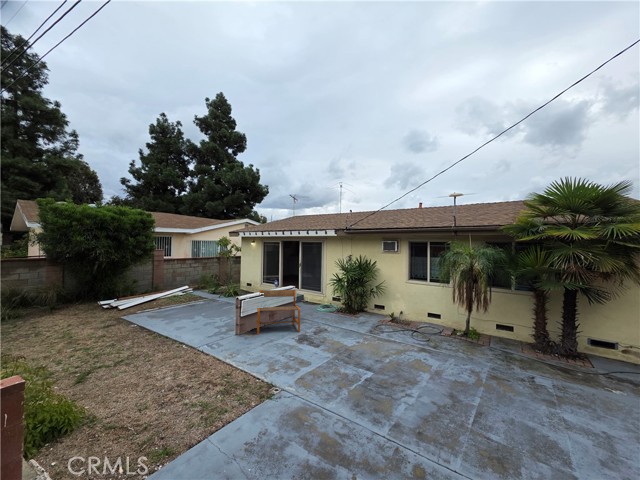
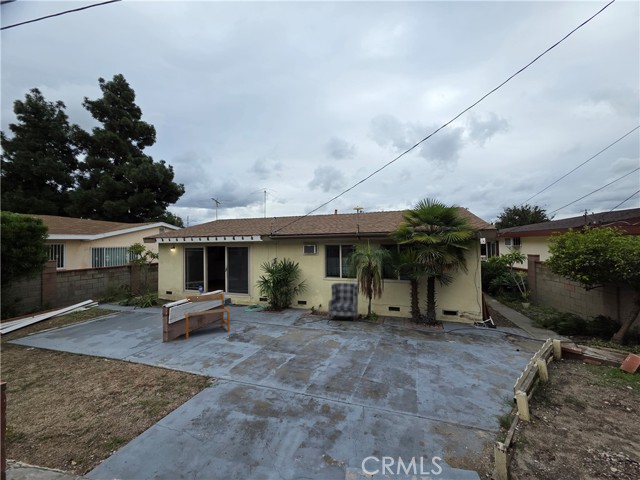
chair: none [413,288,453,339] -> present [328,283,358,322]

